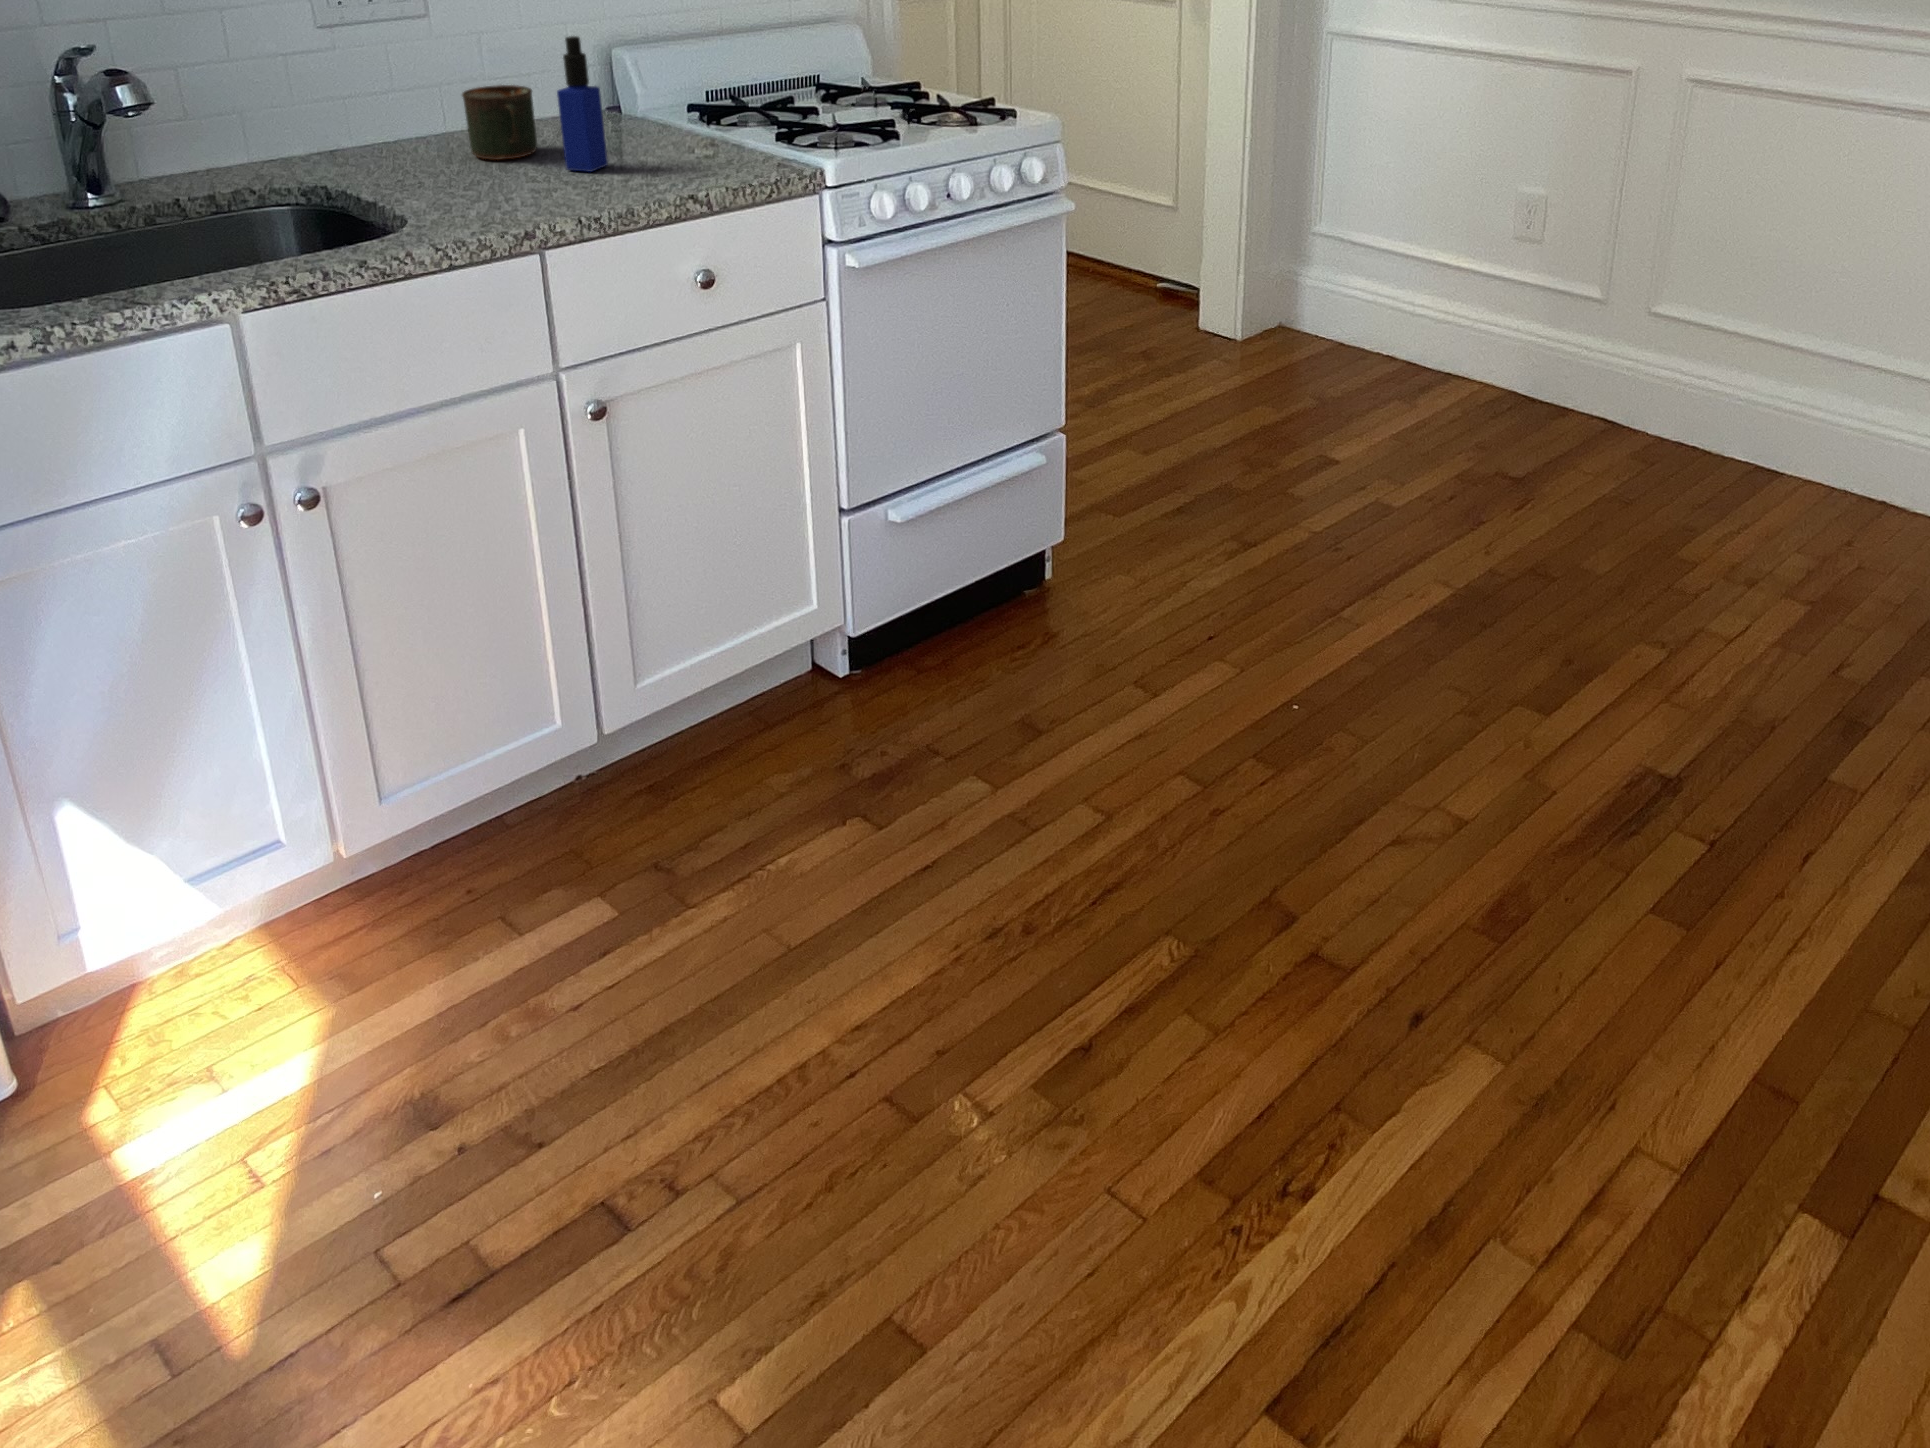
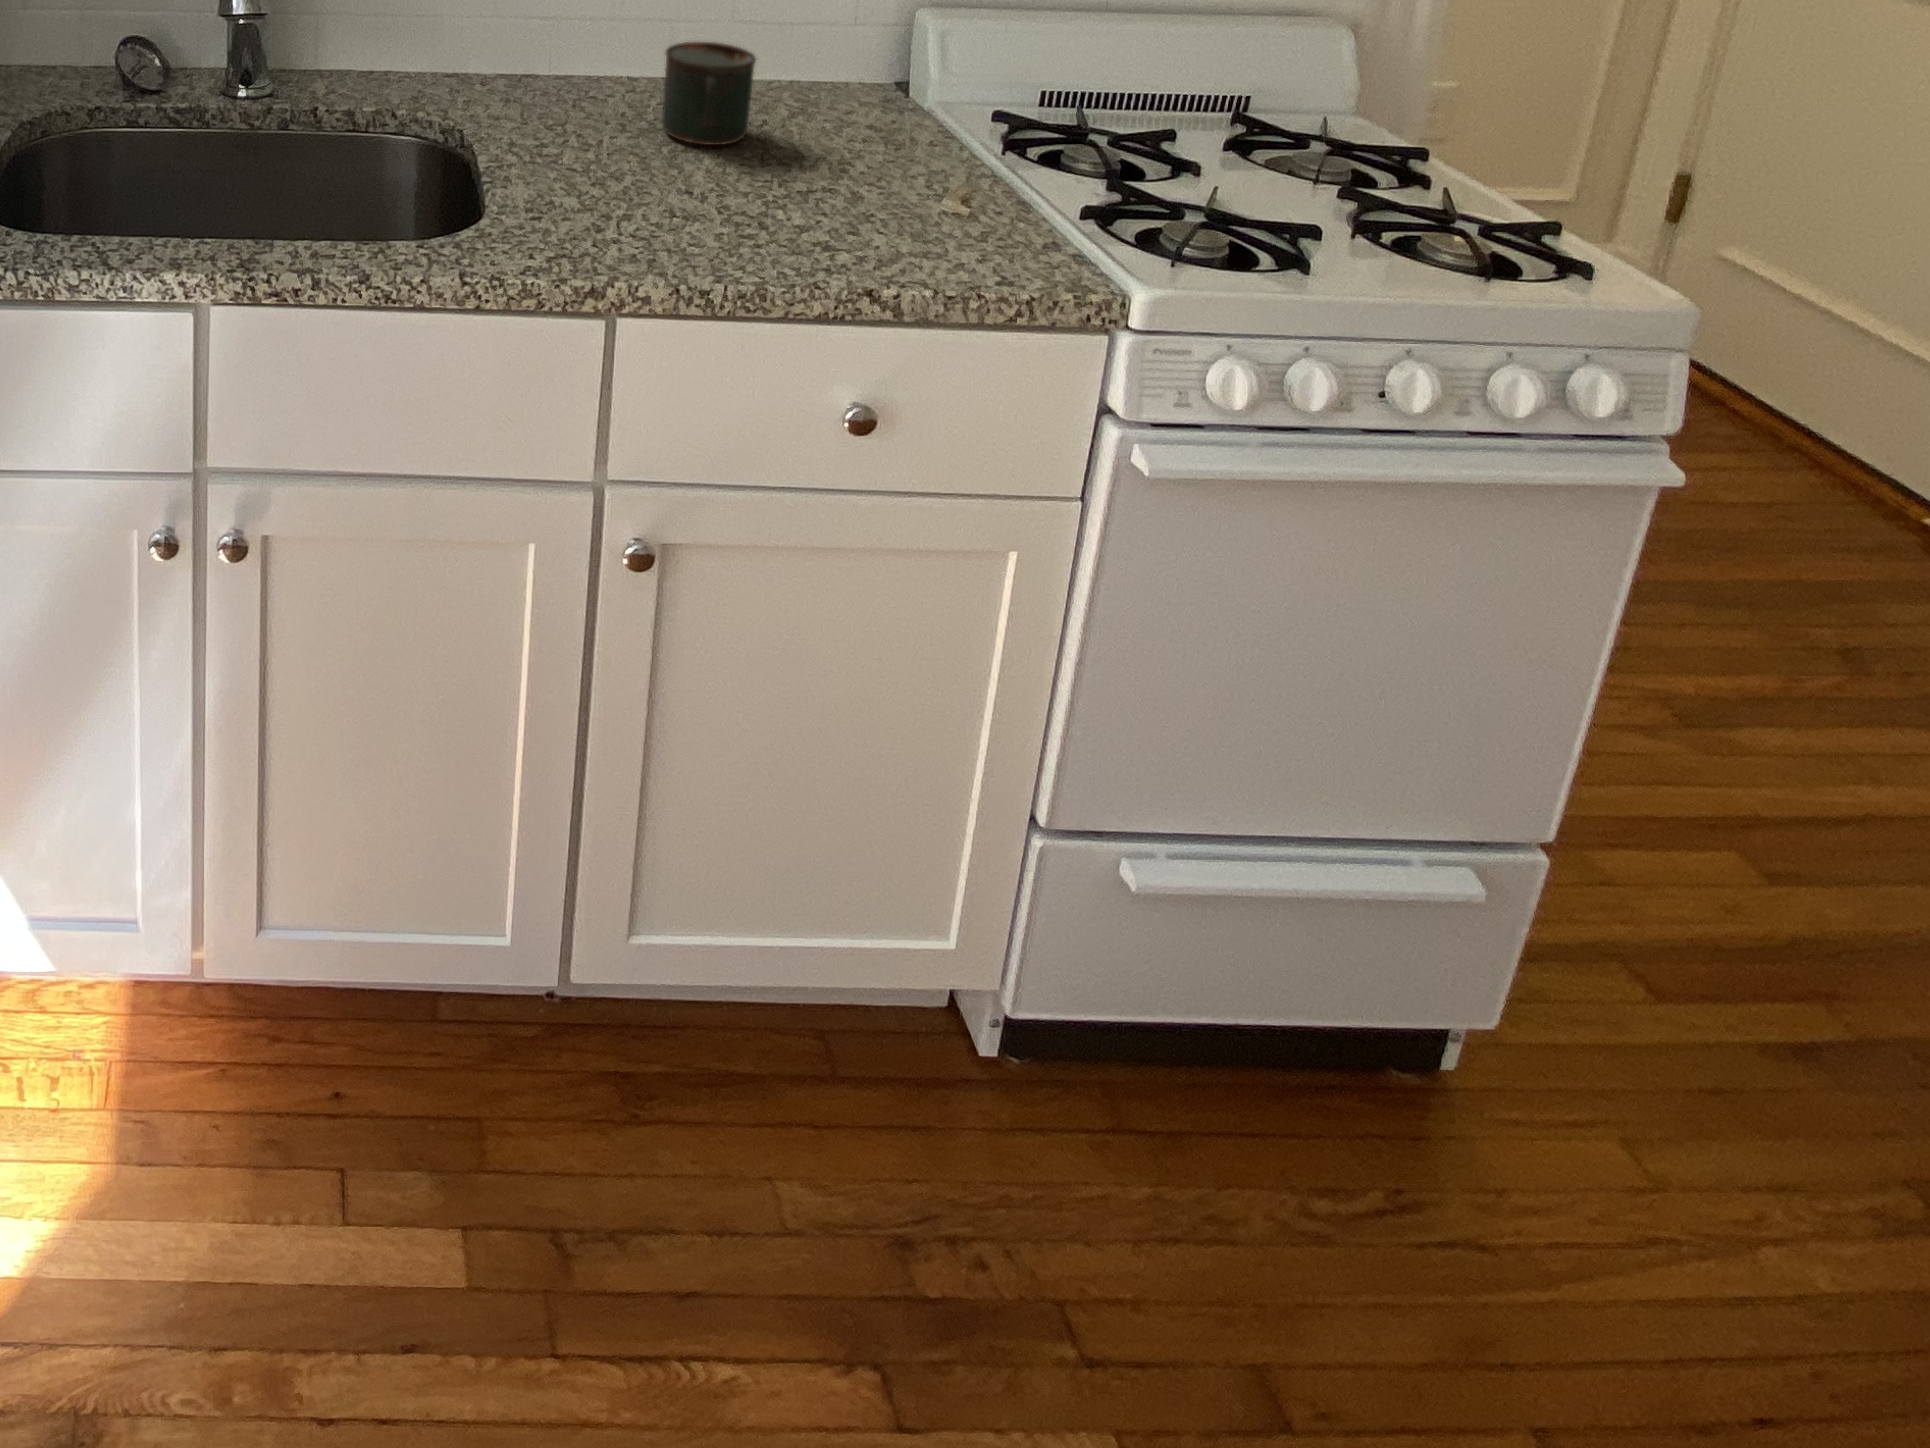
bottle: present [557,36,608,172] -> none [750,11,821,198]

